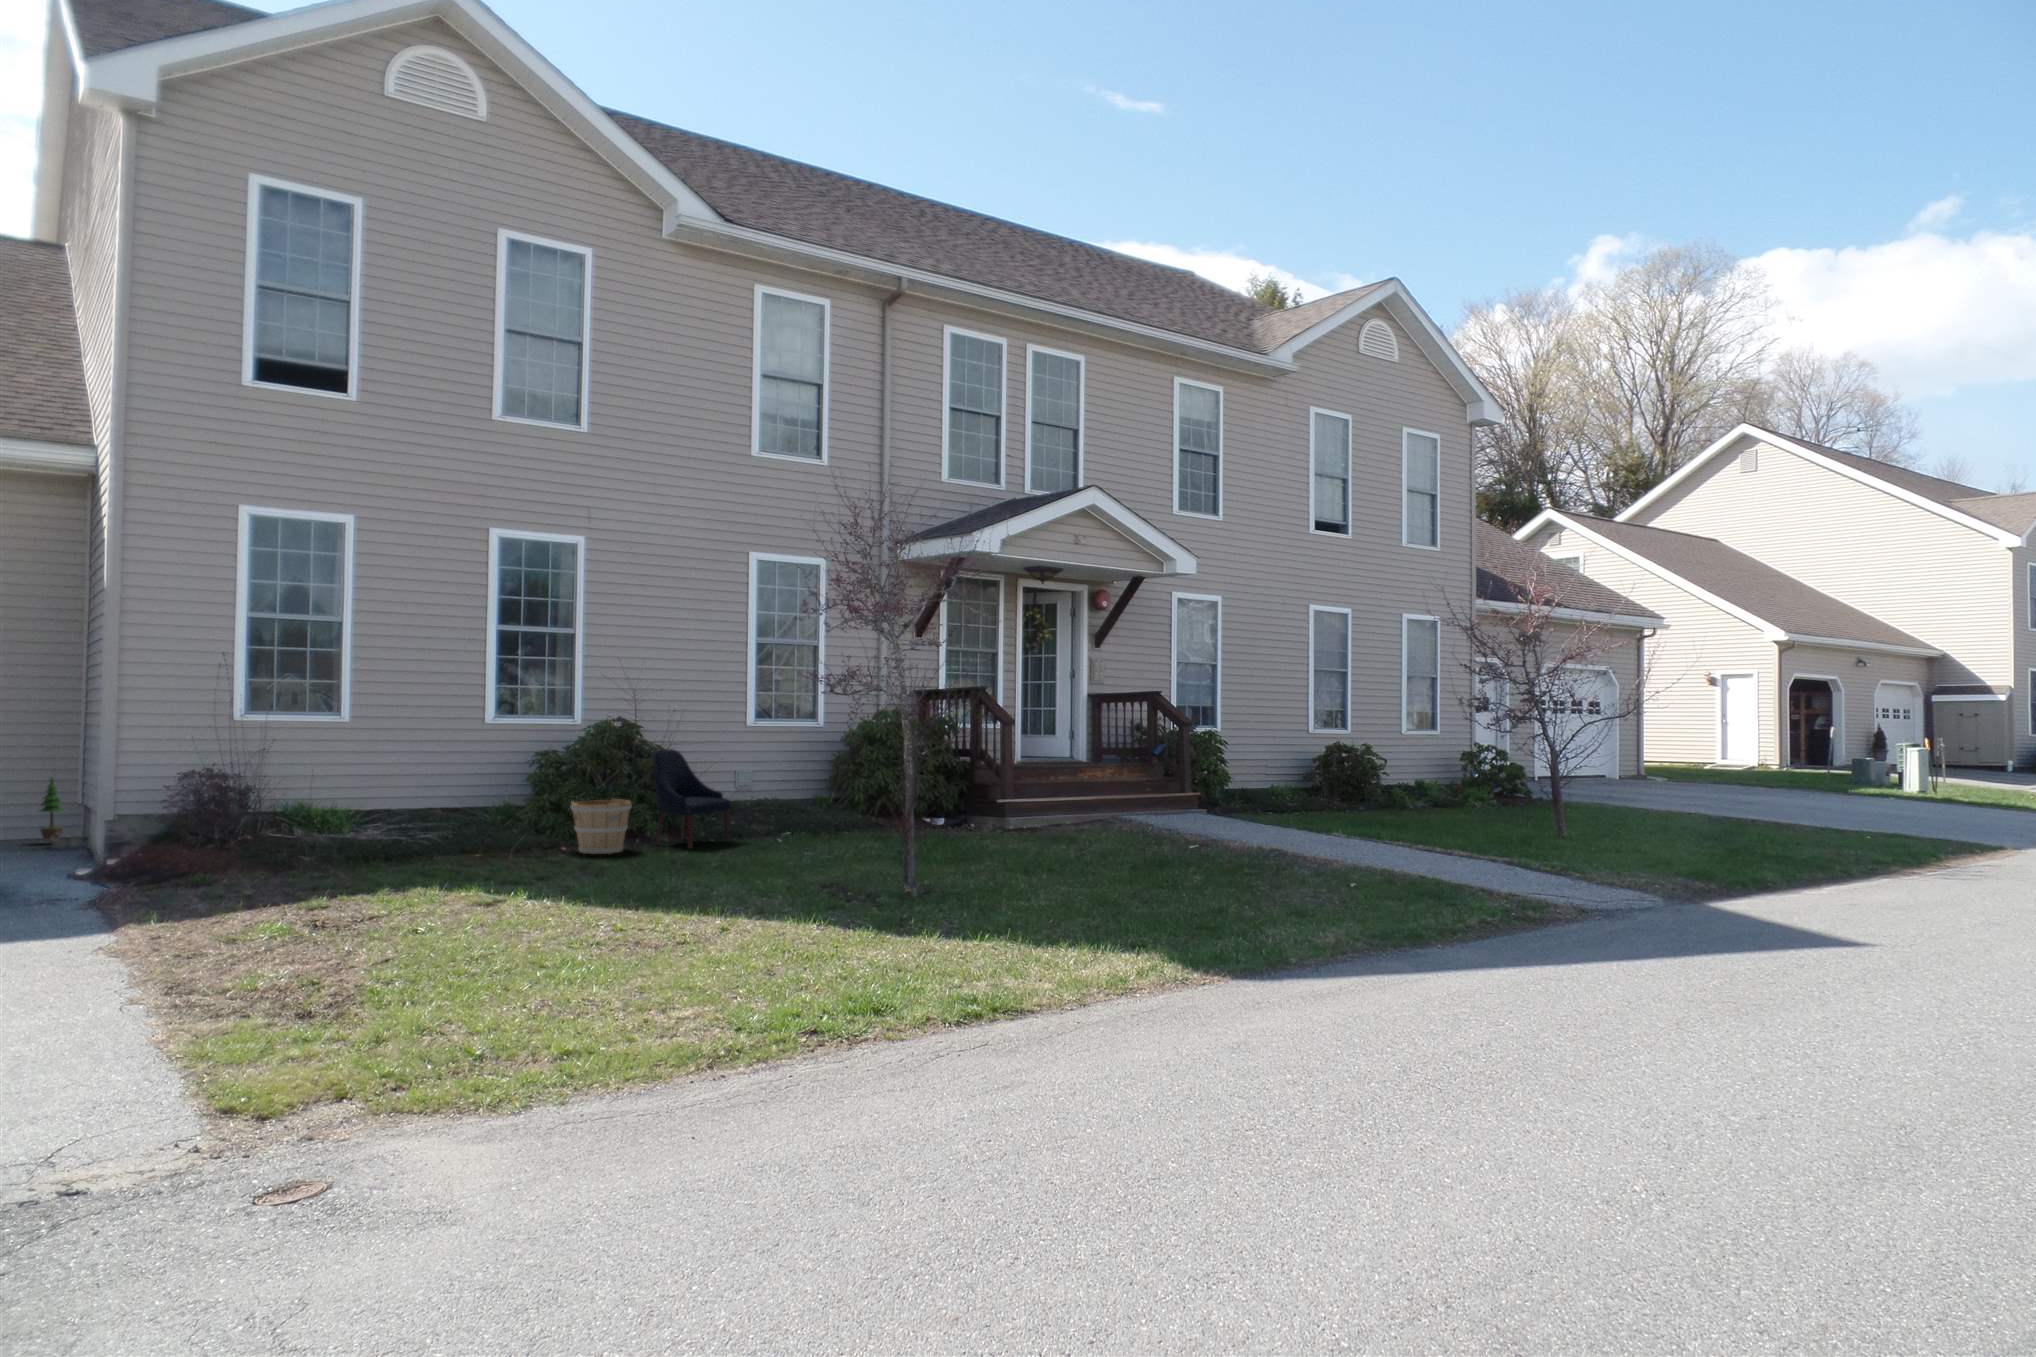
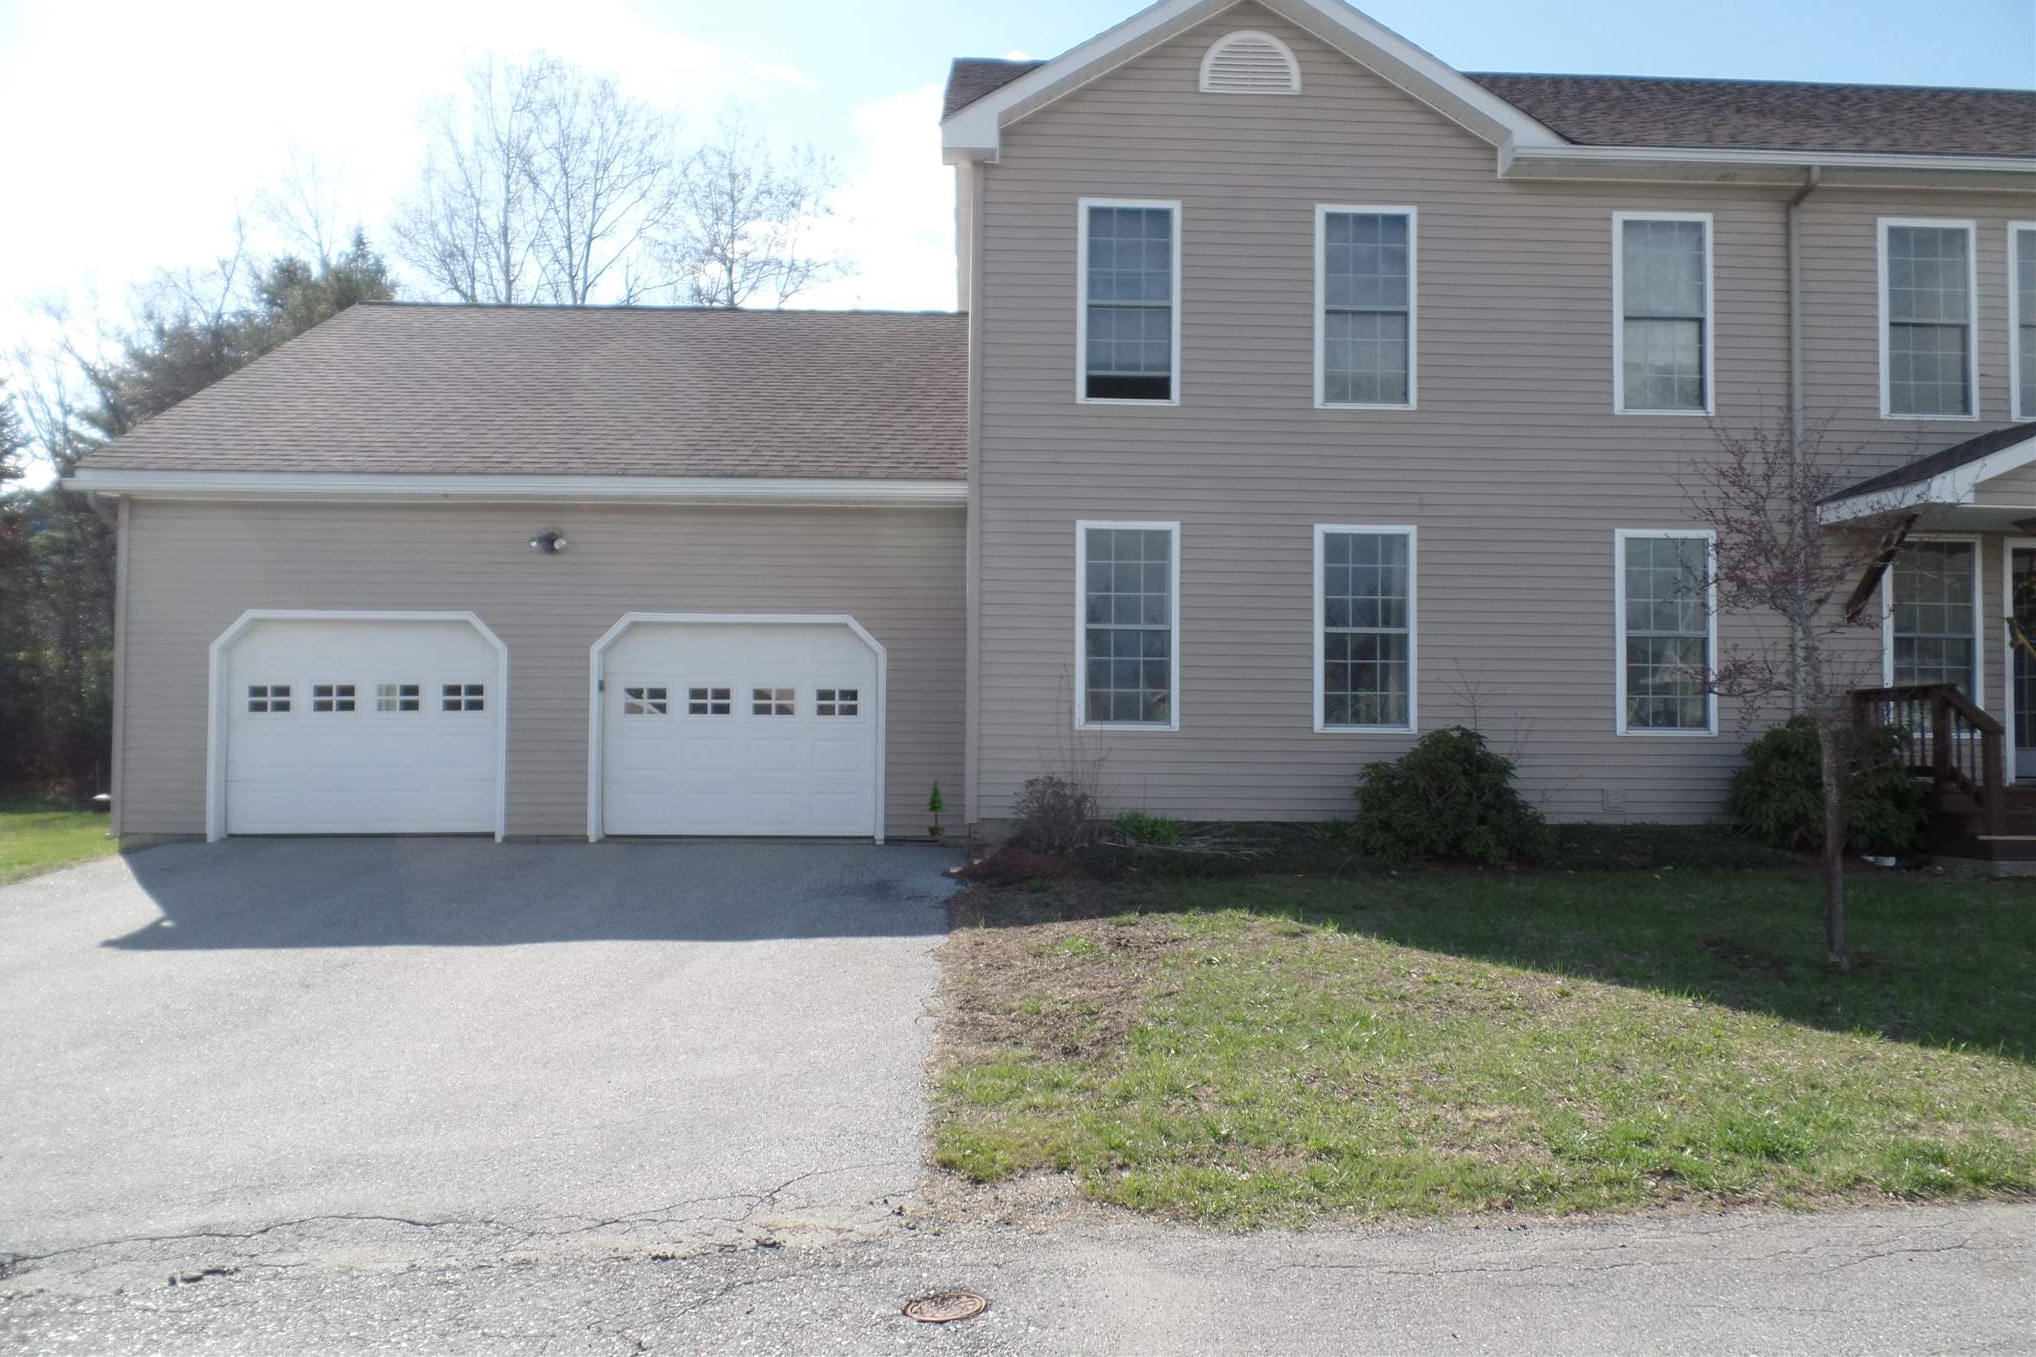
chair: present [653,749,731,849] -> none [1497,762,1594,880]
wooden bucket: present [571,799,632,854] -> none [1402,818,1472,881]

